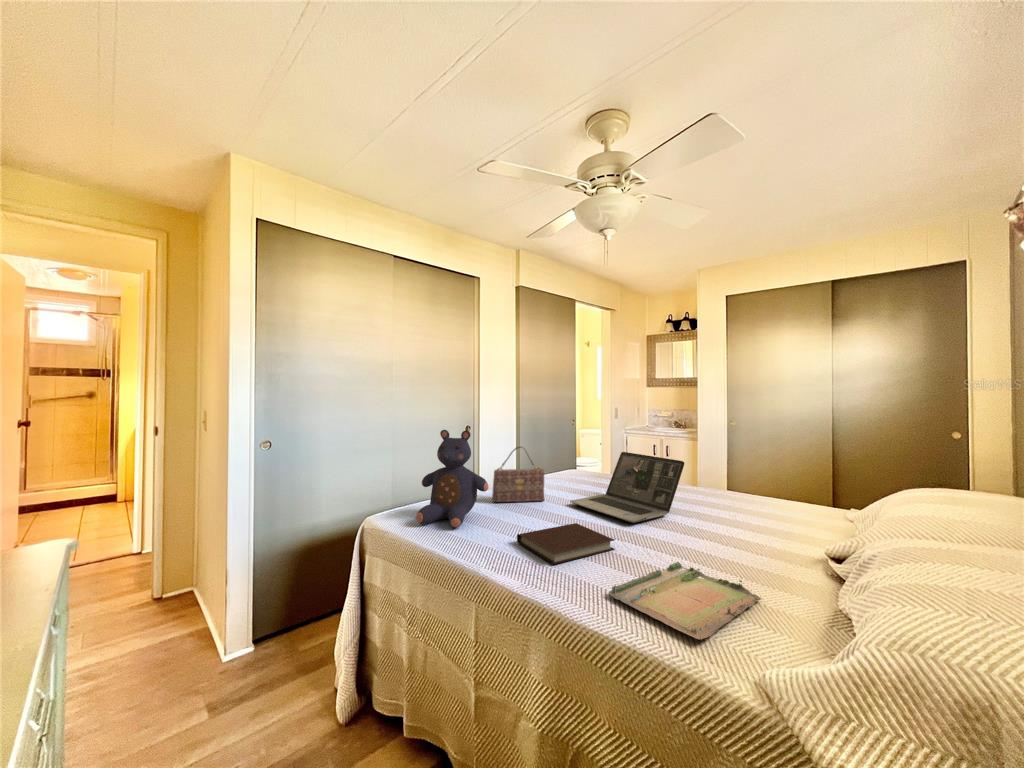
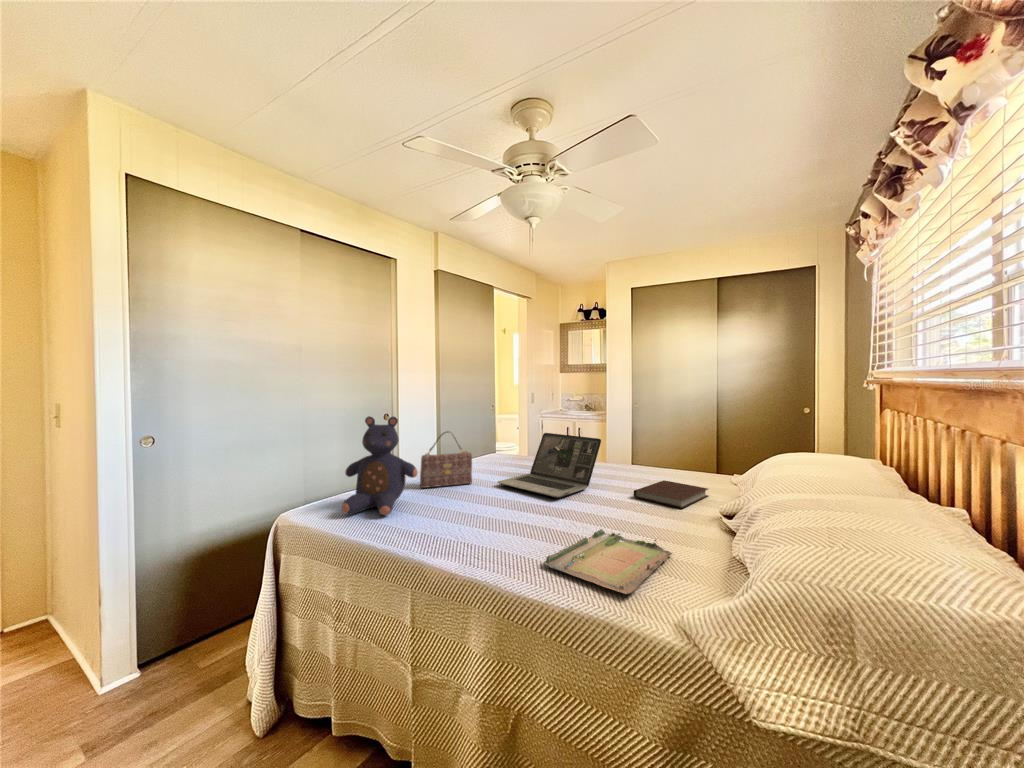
notebook: present [517,523,614,564] -> present [634,480,708,508]

